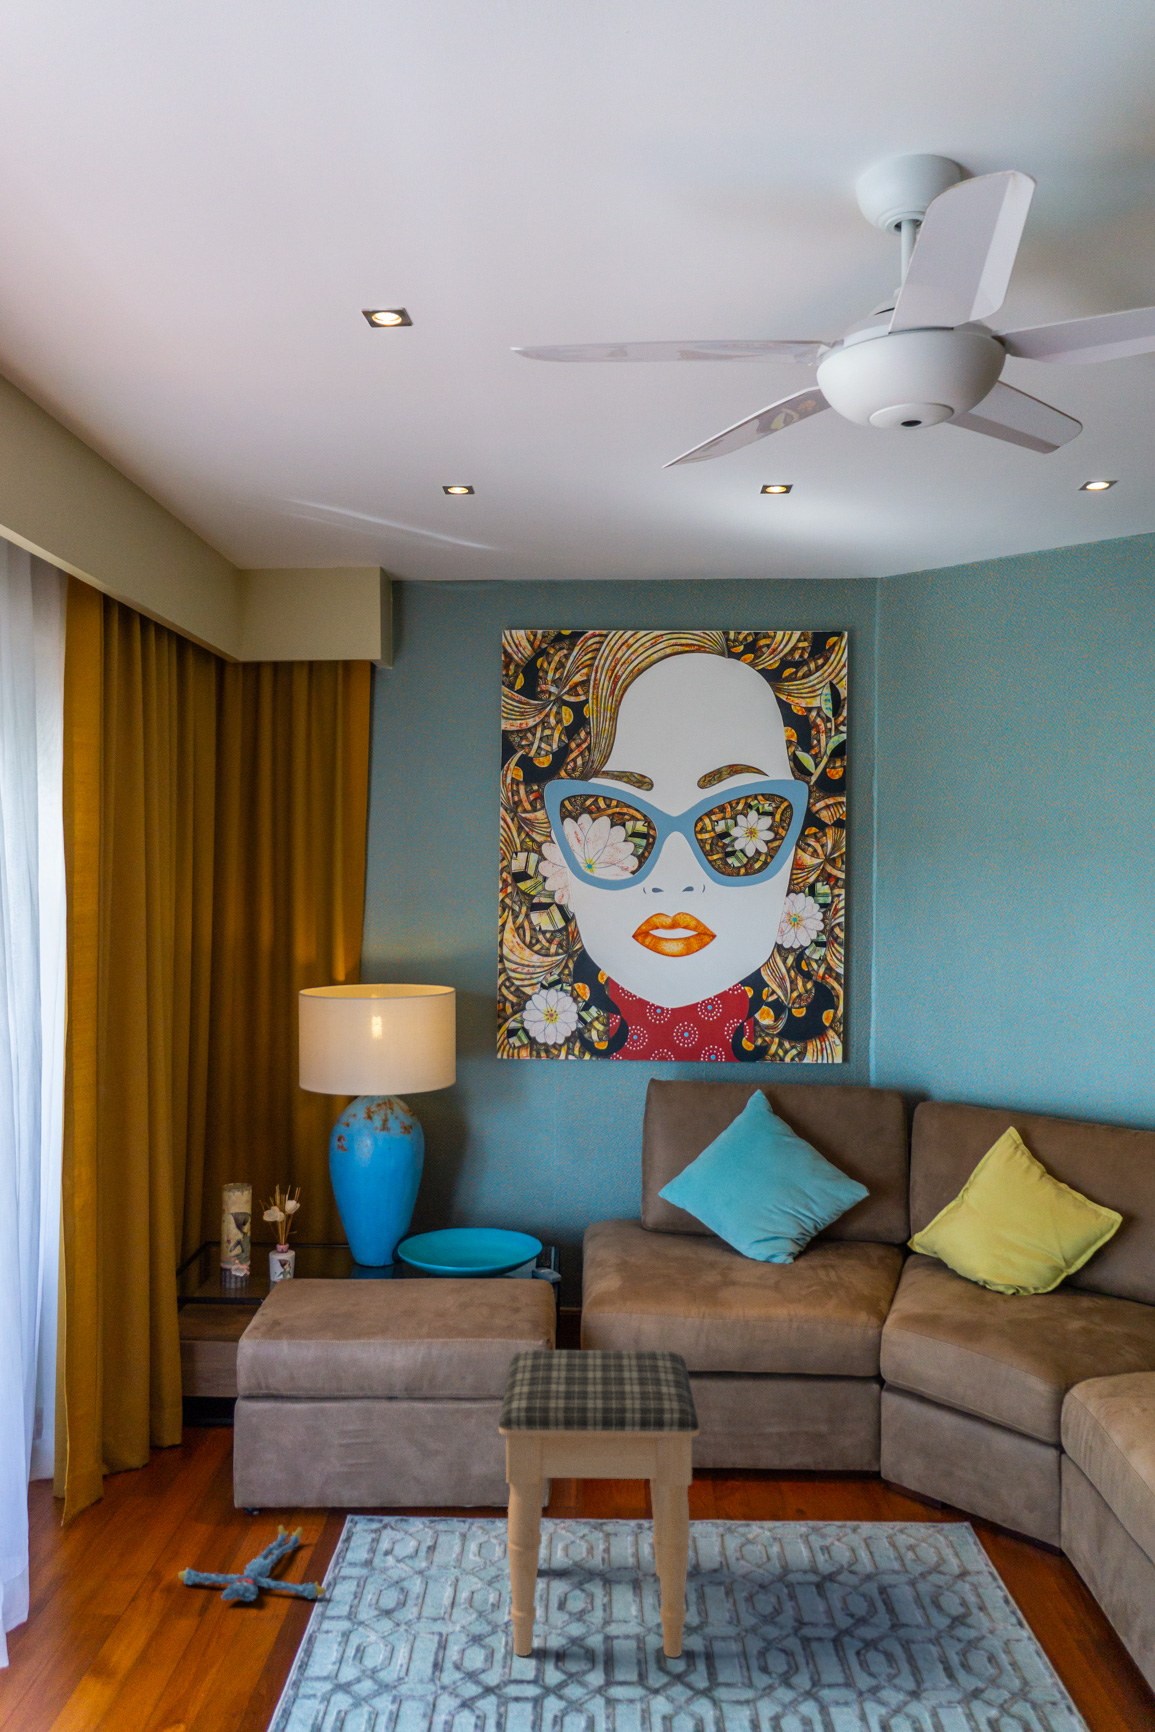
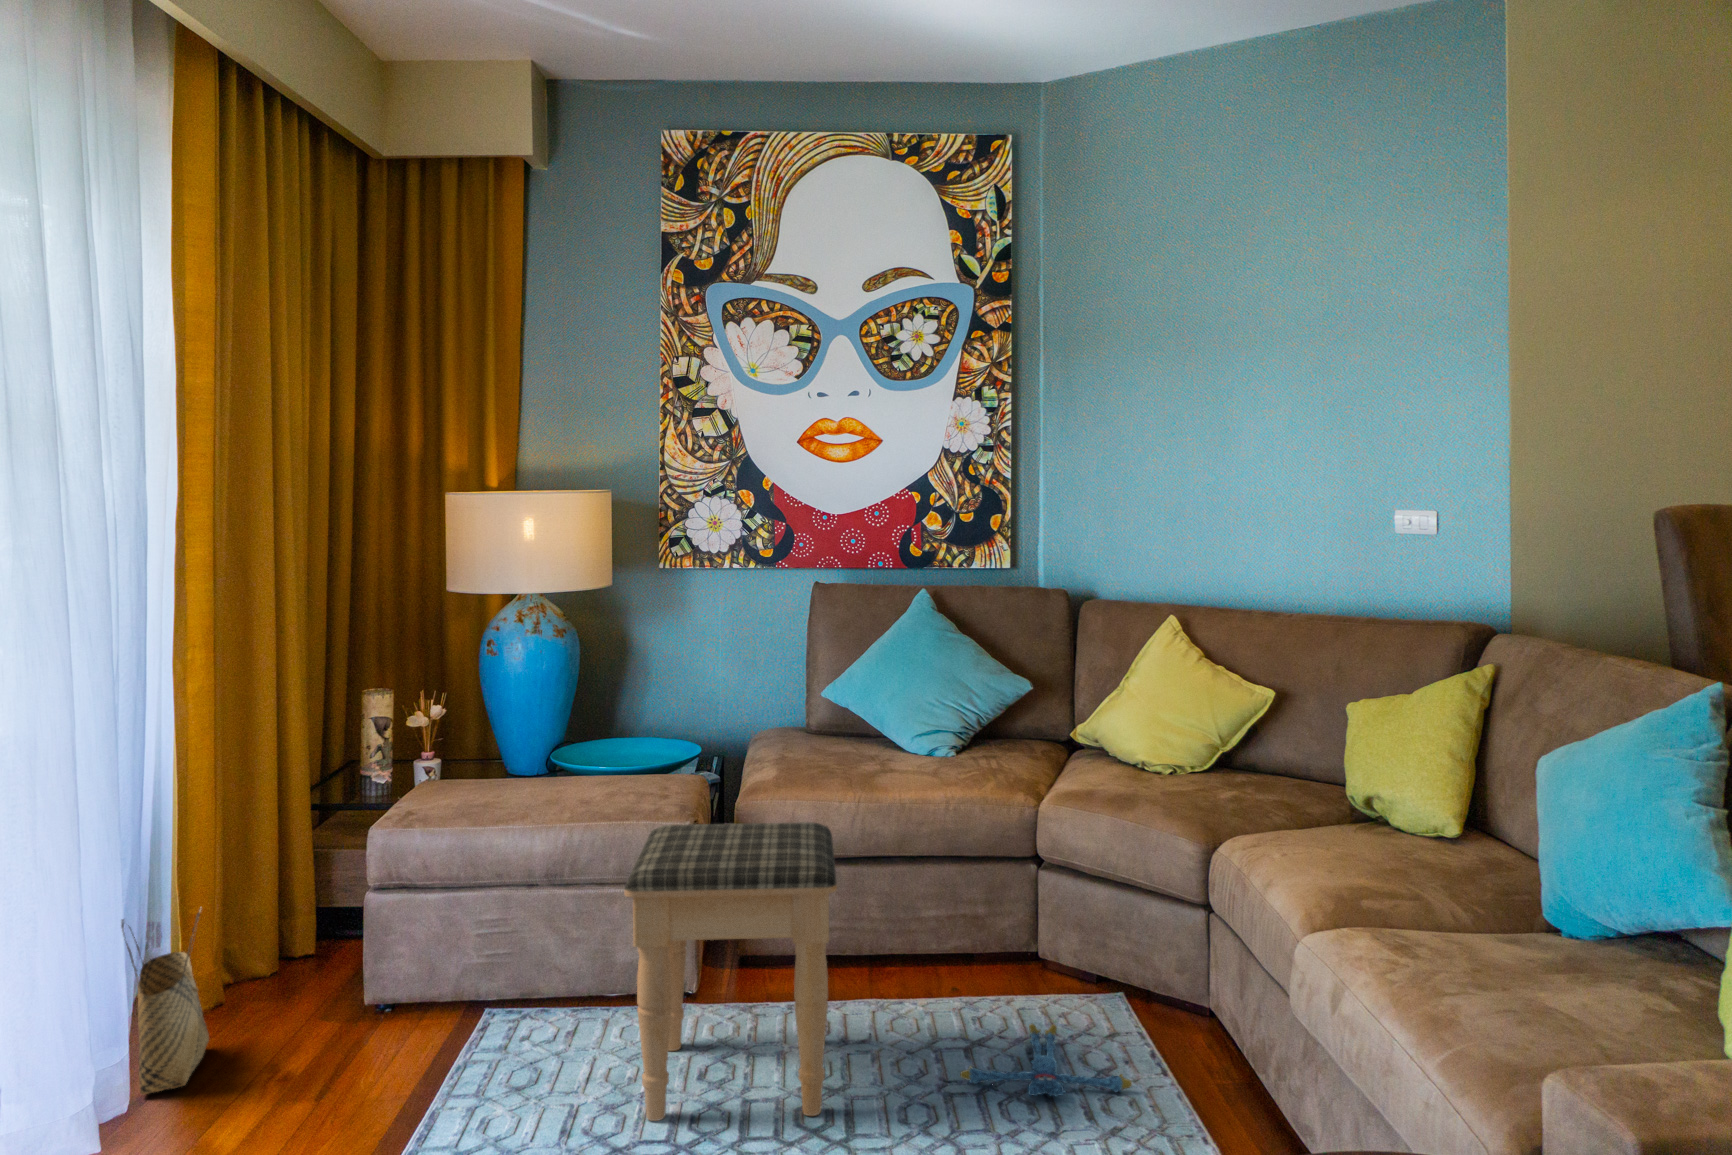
woven basket: none [25,1418,96,1604] -> present [121,909,209,1094]
plush toy: present [178,1526,325,1601] -> present [960,1024,1132,1096]

